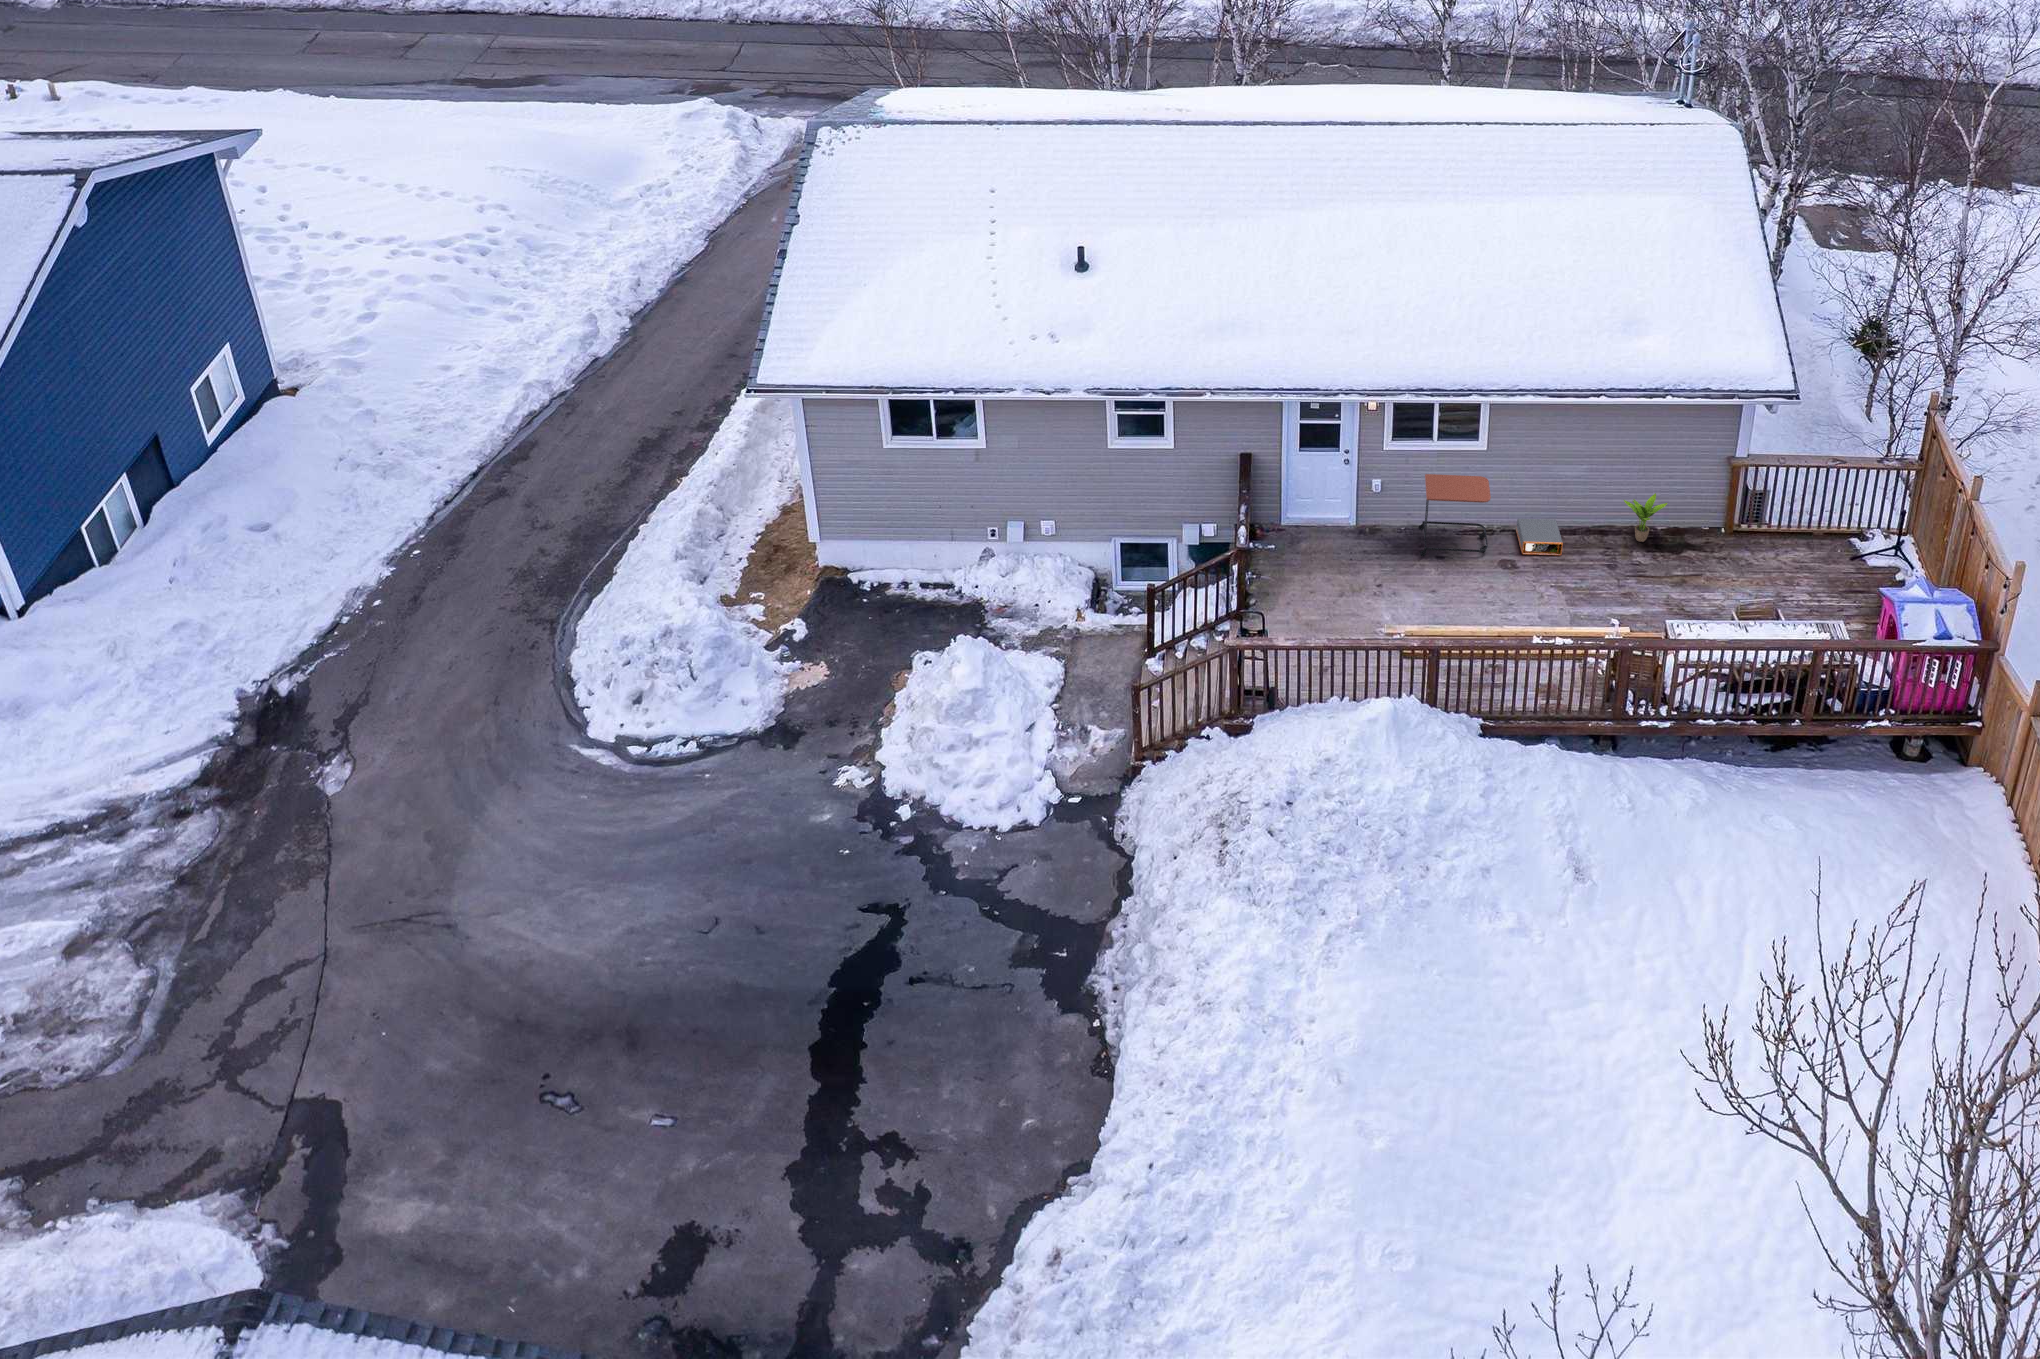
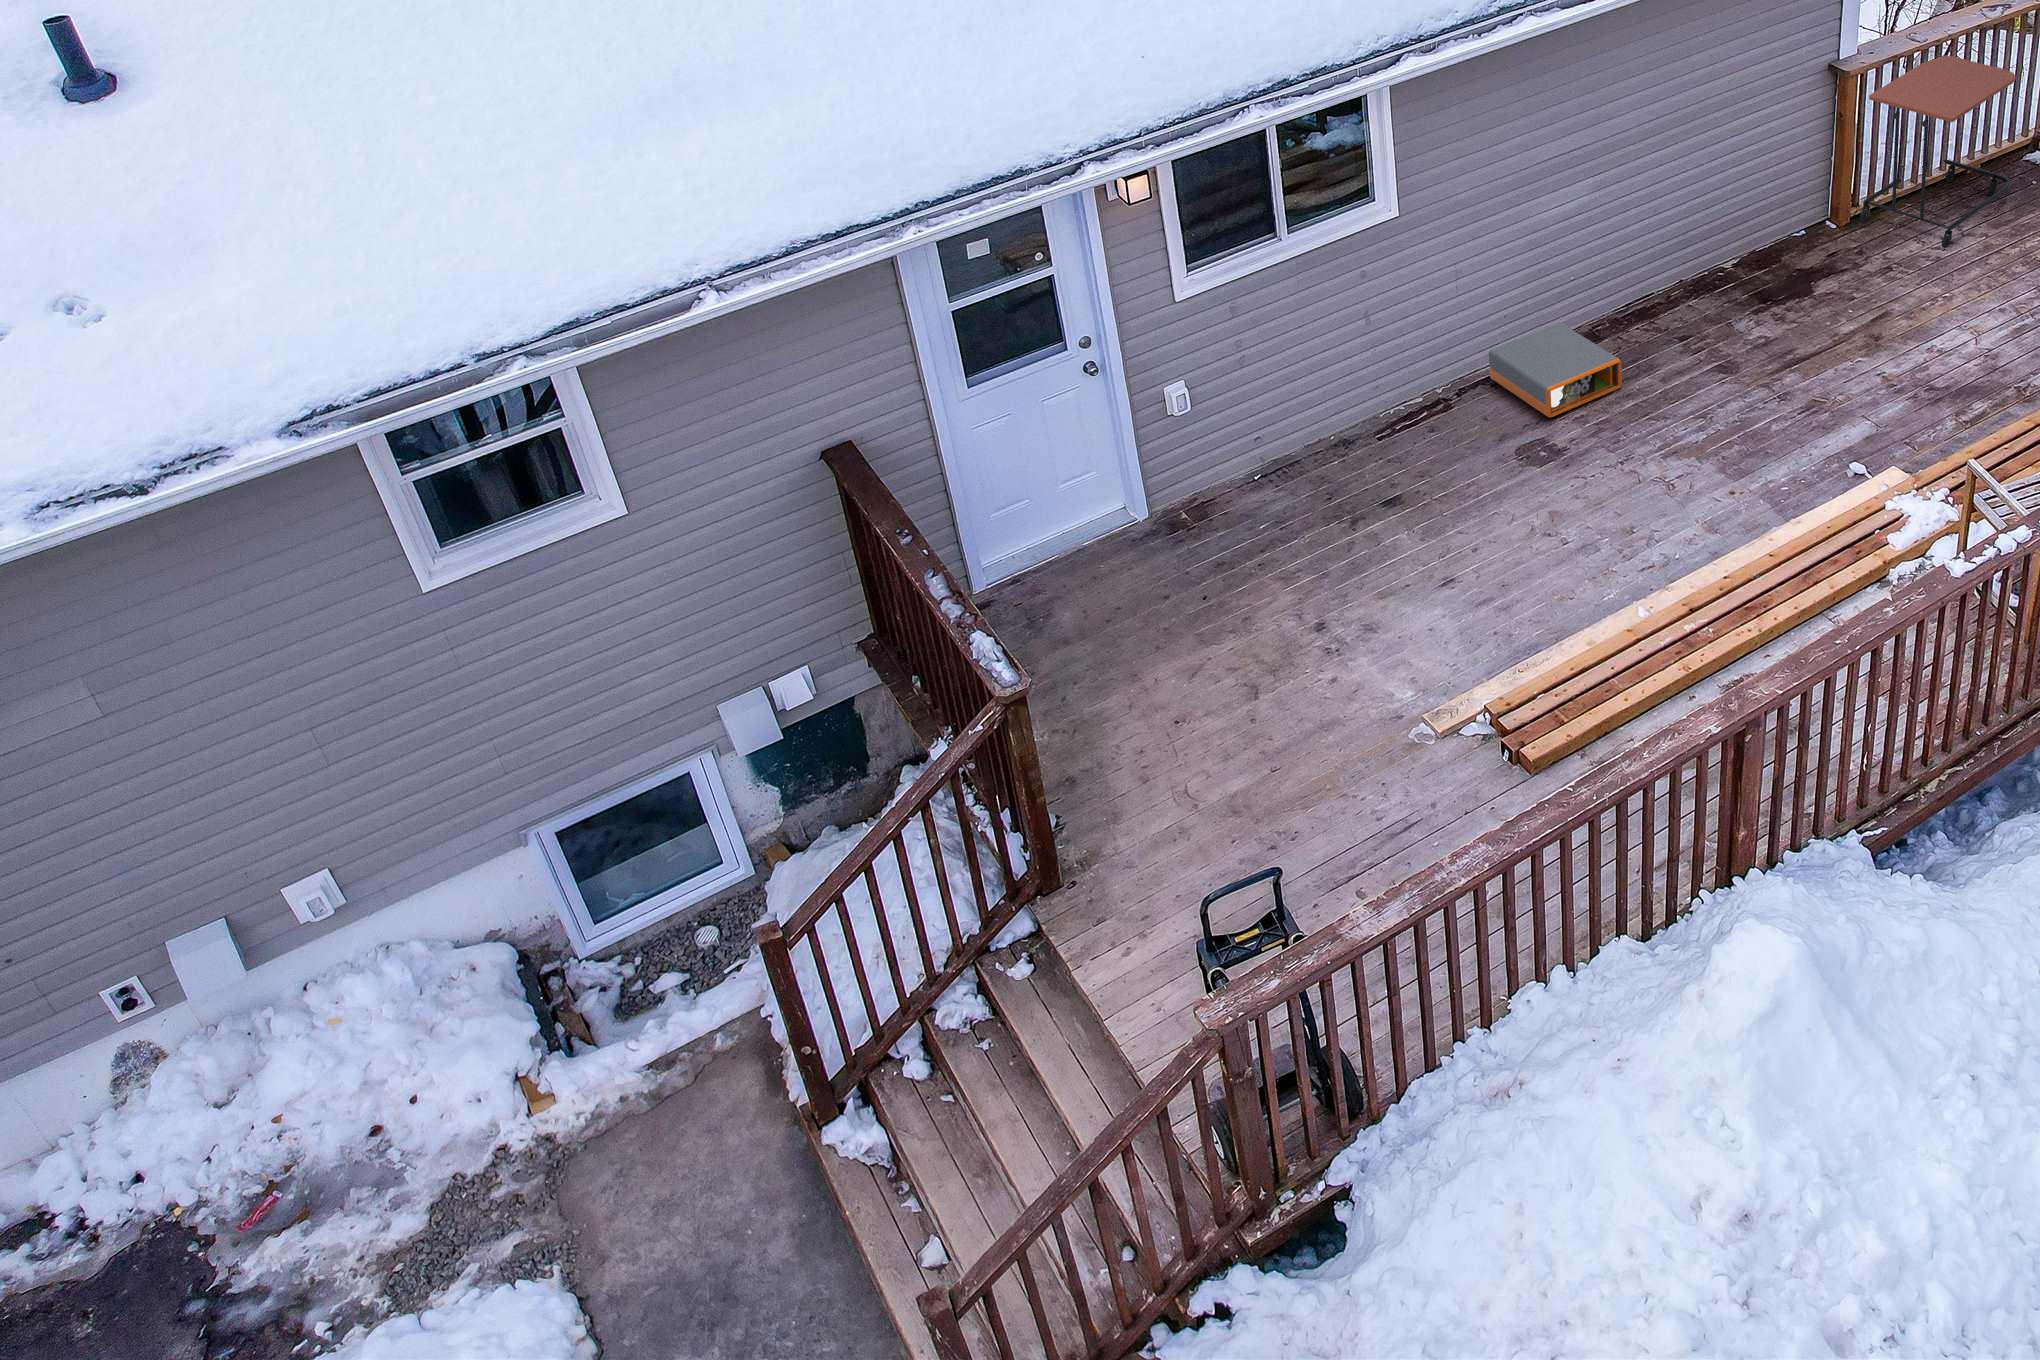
side table: present [1418,474,1491,556] -> present [1860,56,2015,247]
potted plant: present [1624,493,1667,542] -> none [1678,190,1765,302]

